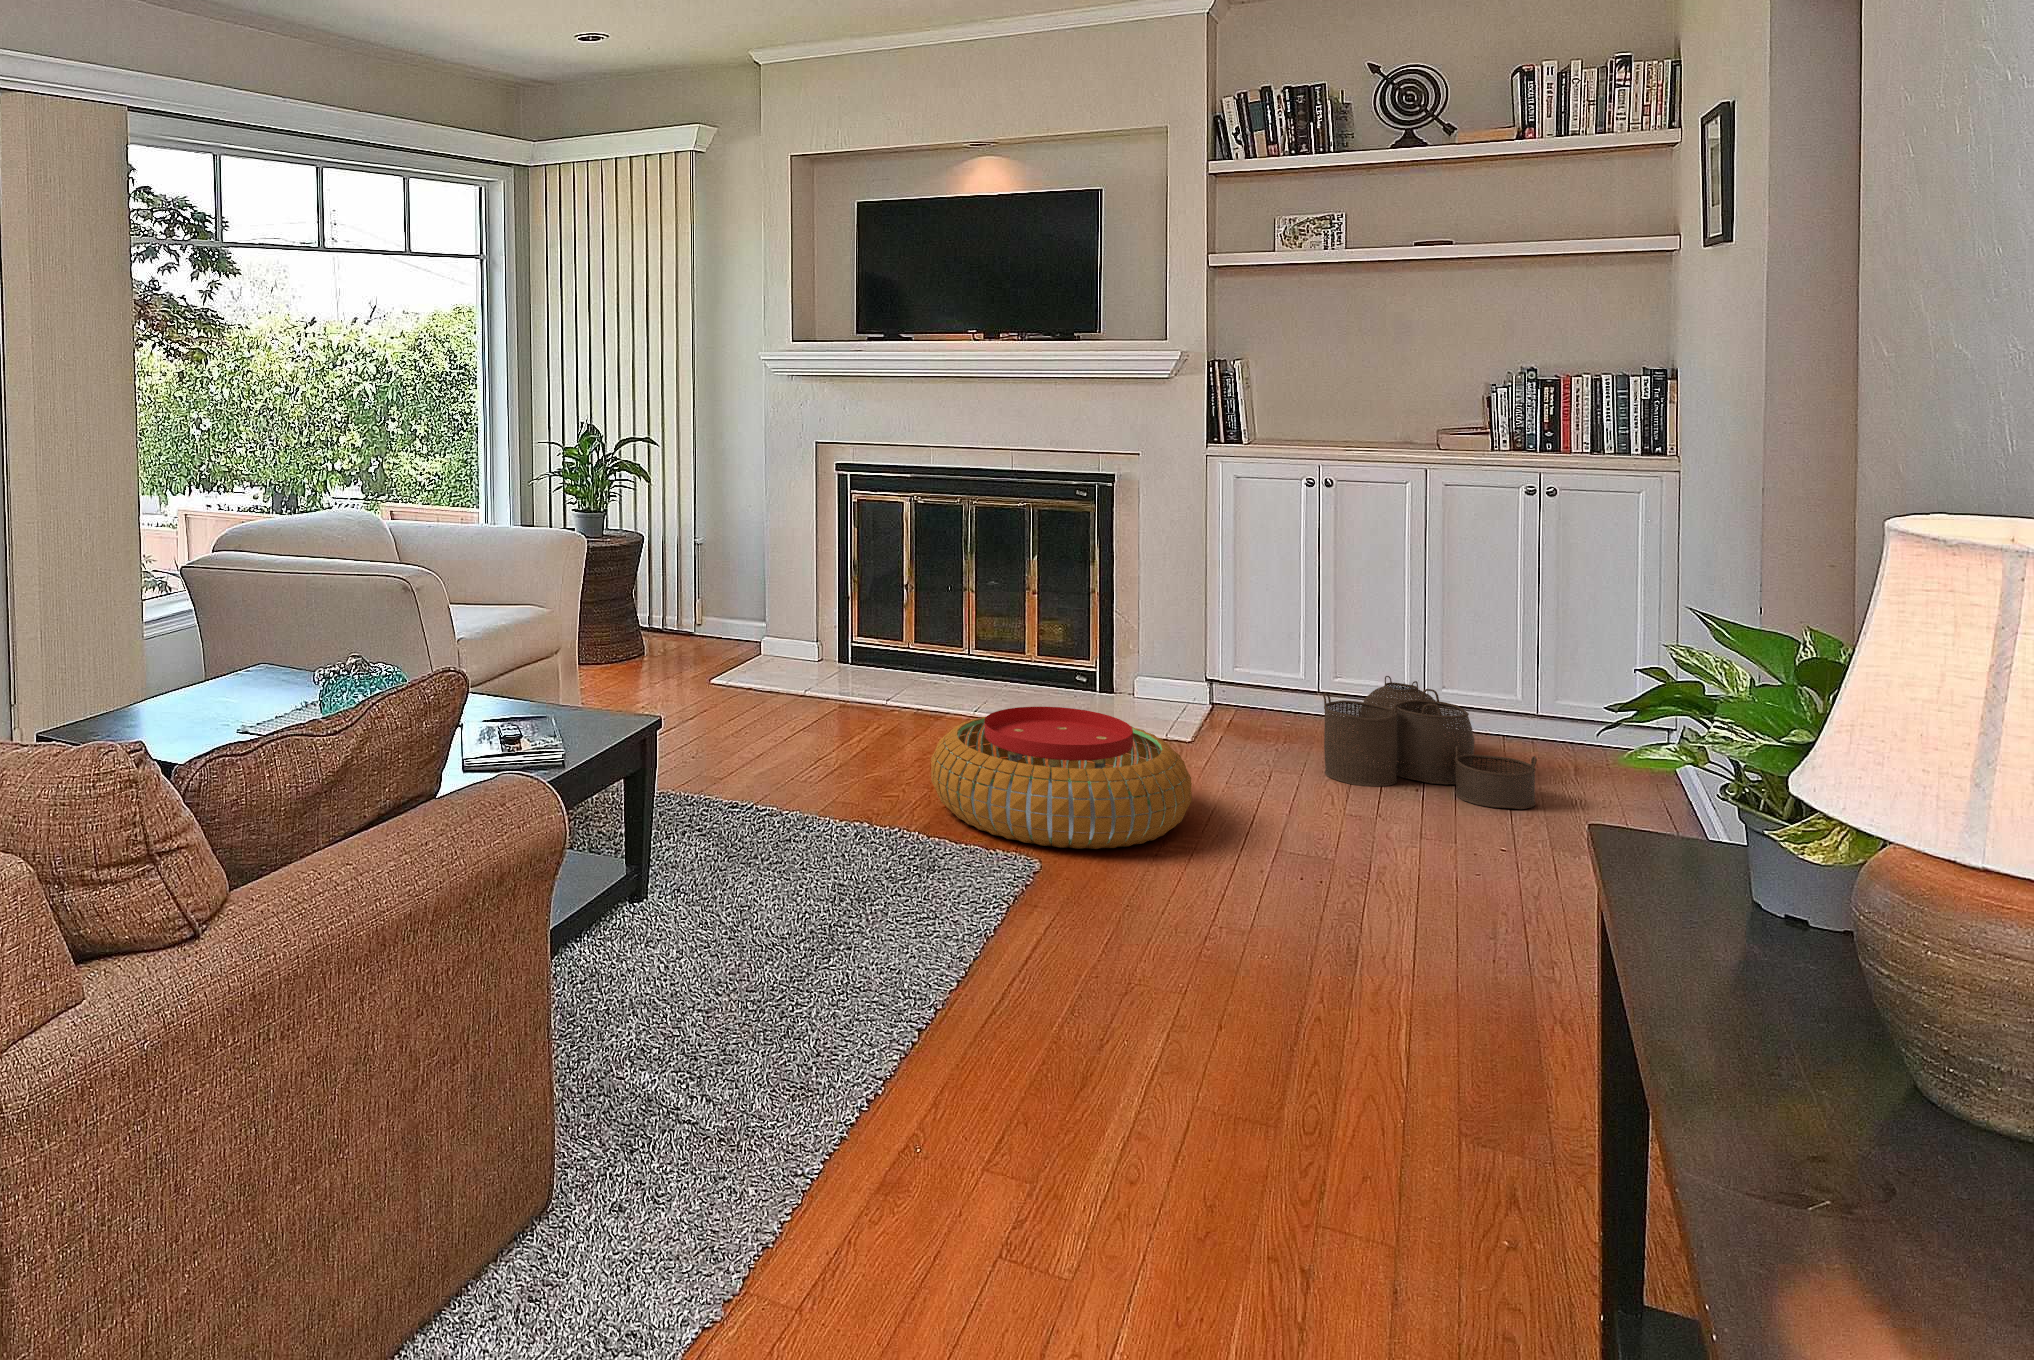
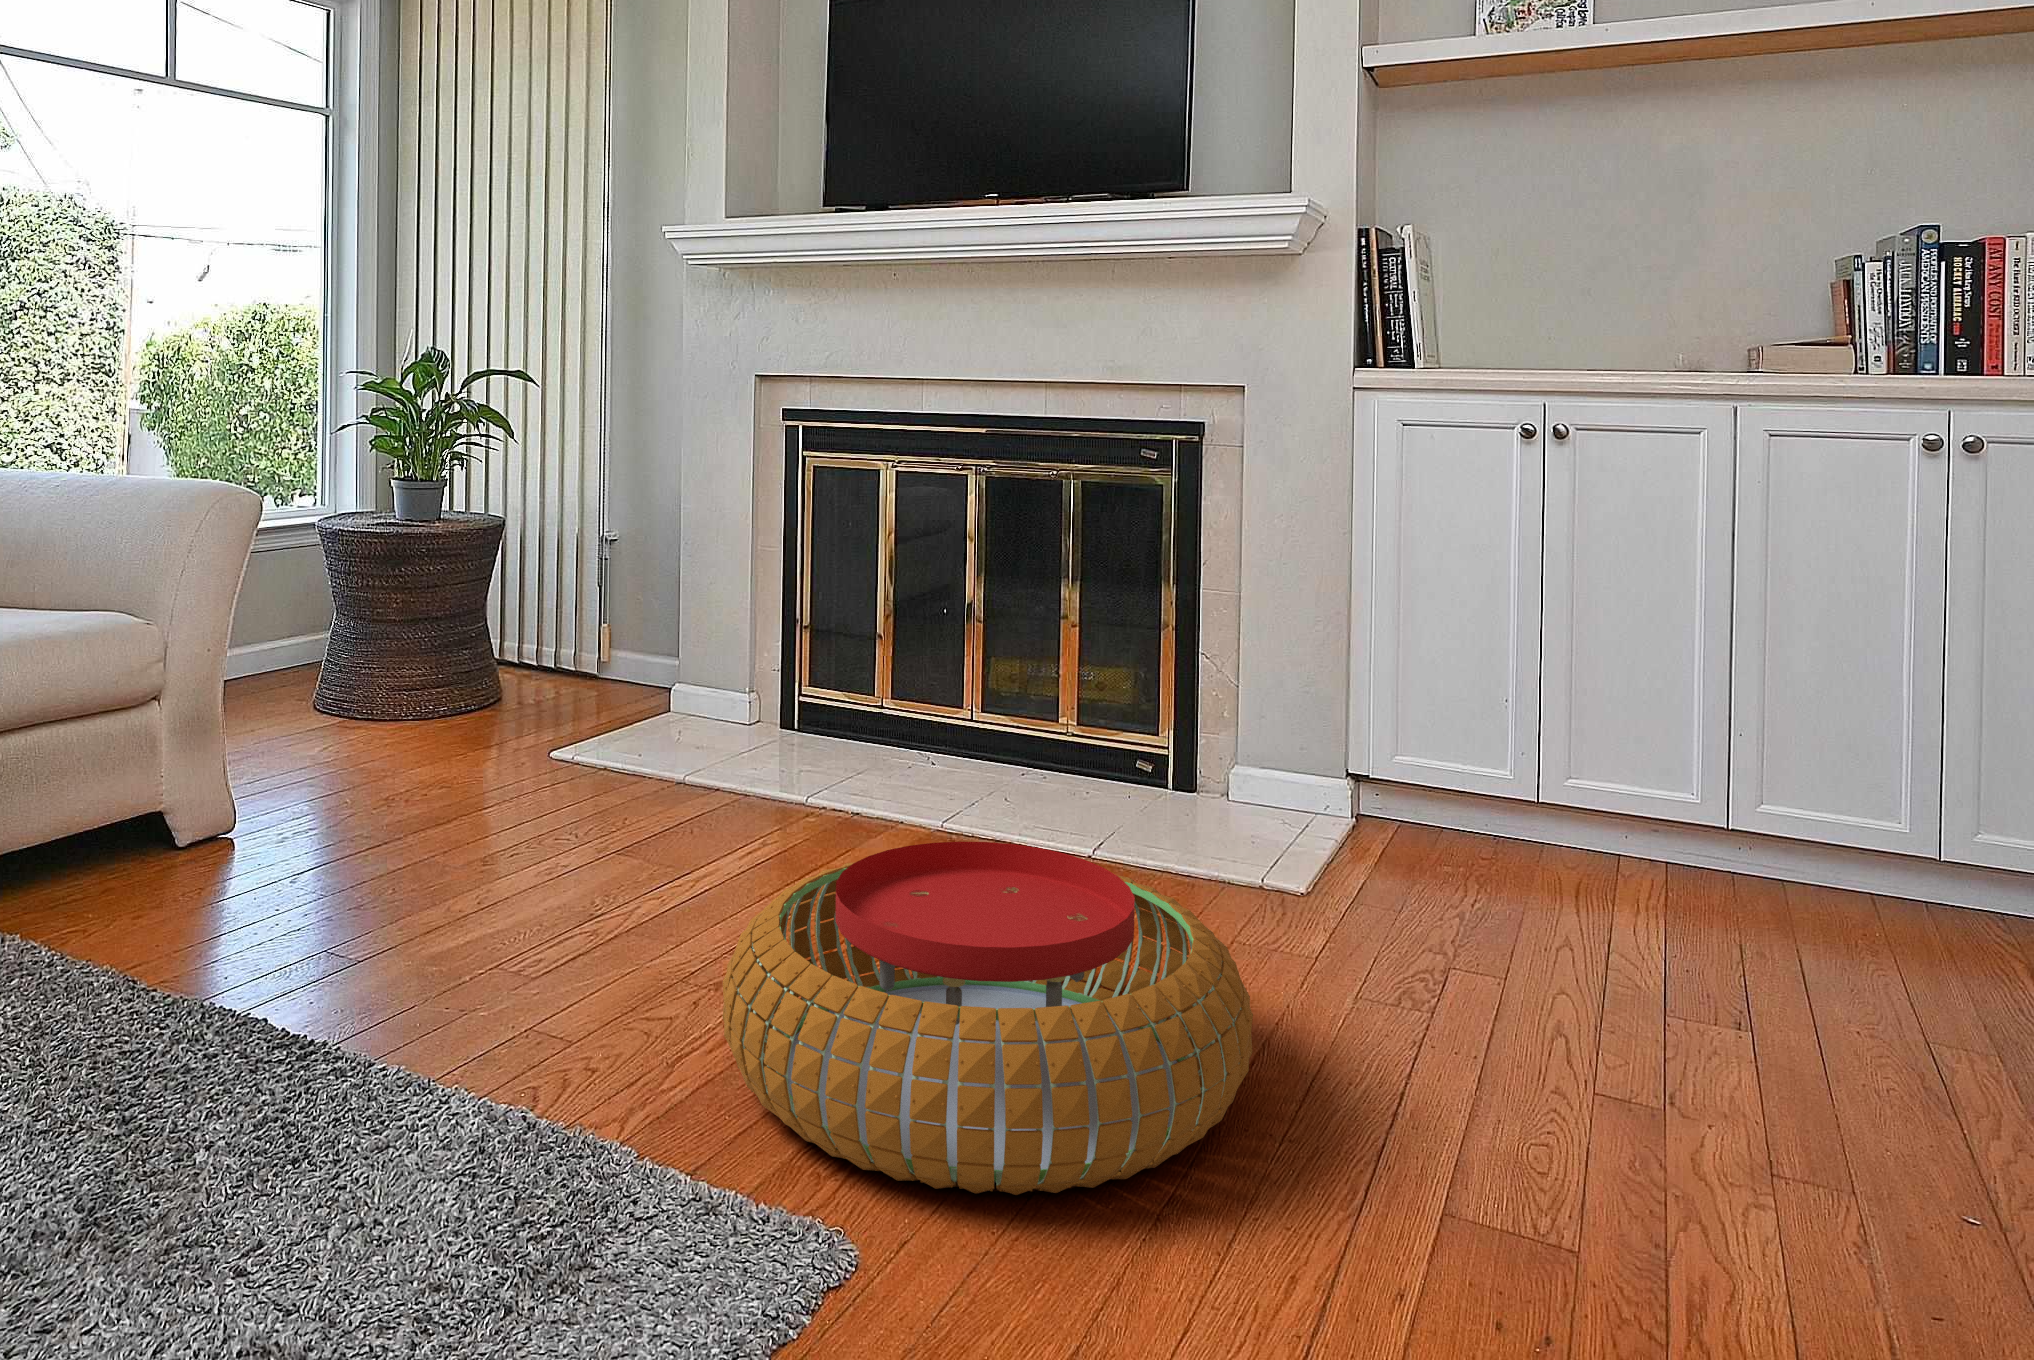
woven basket: present [1323,676,1537,809] -> none [1542,782,1973,1081]

